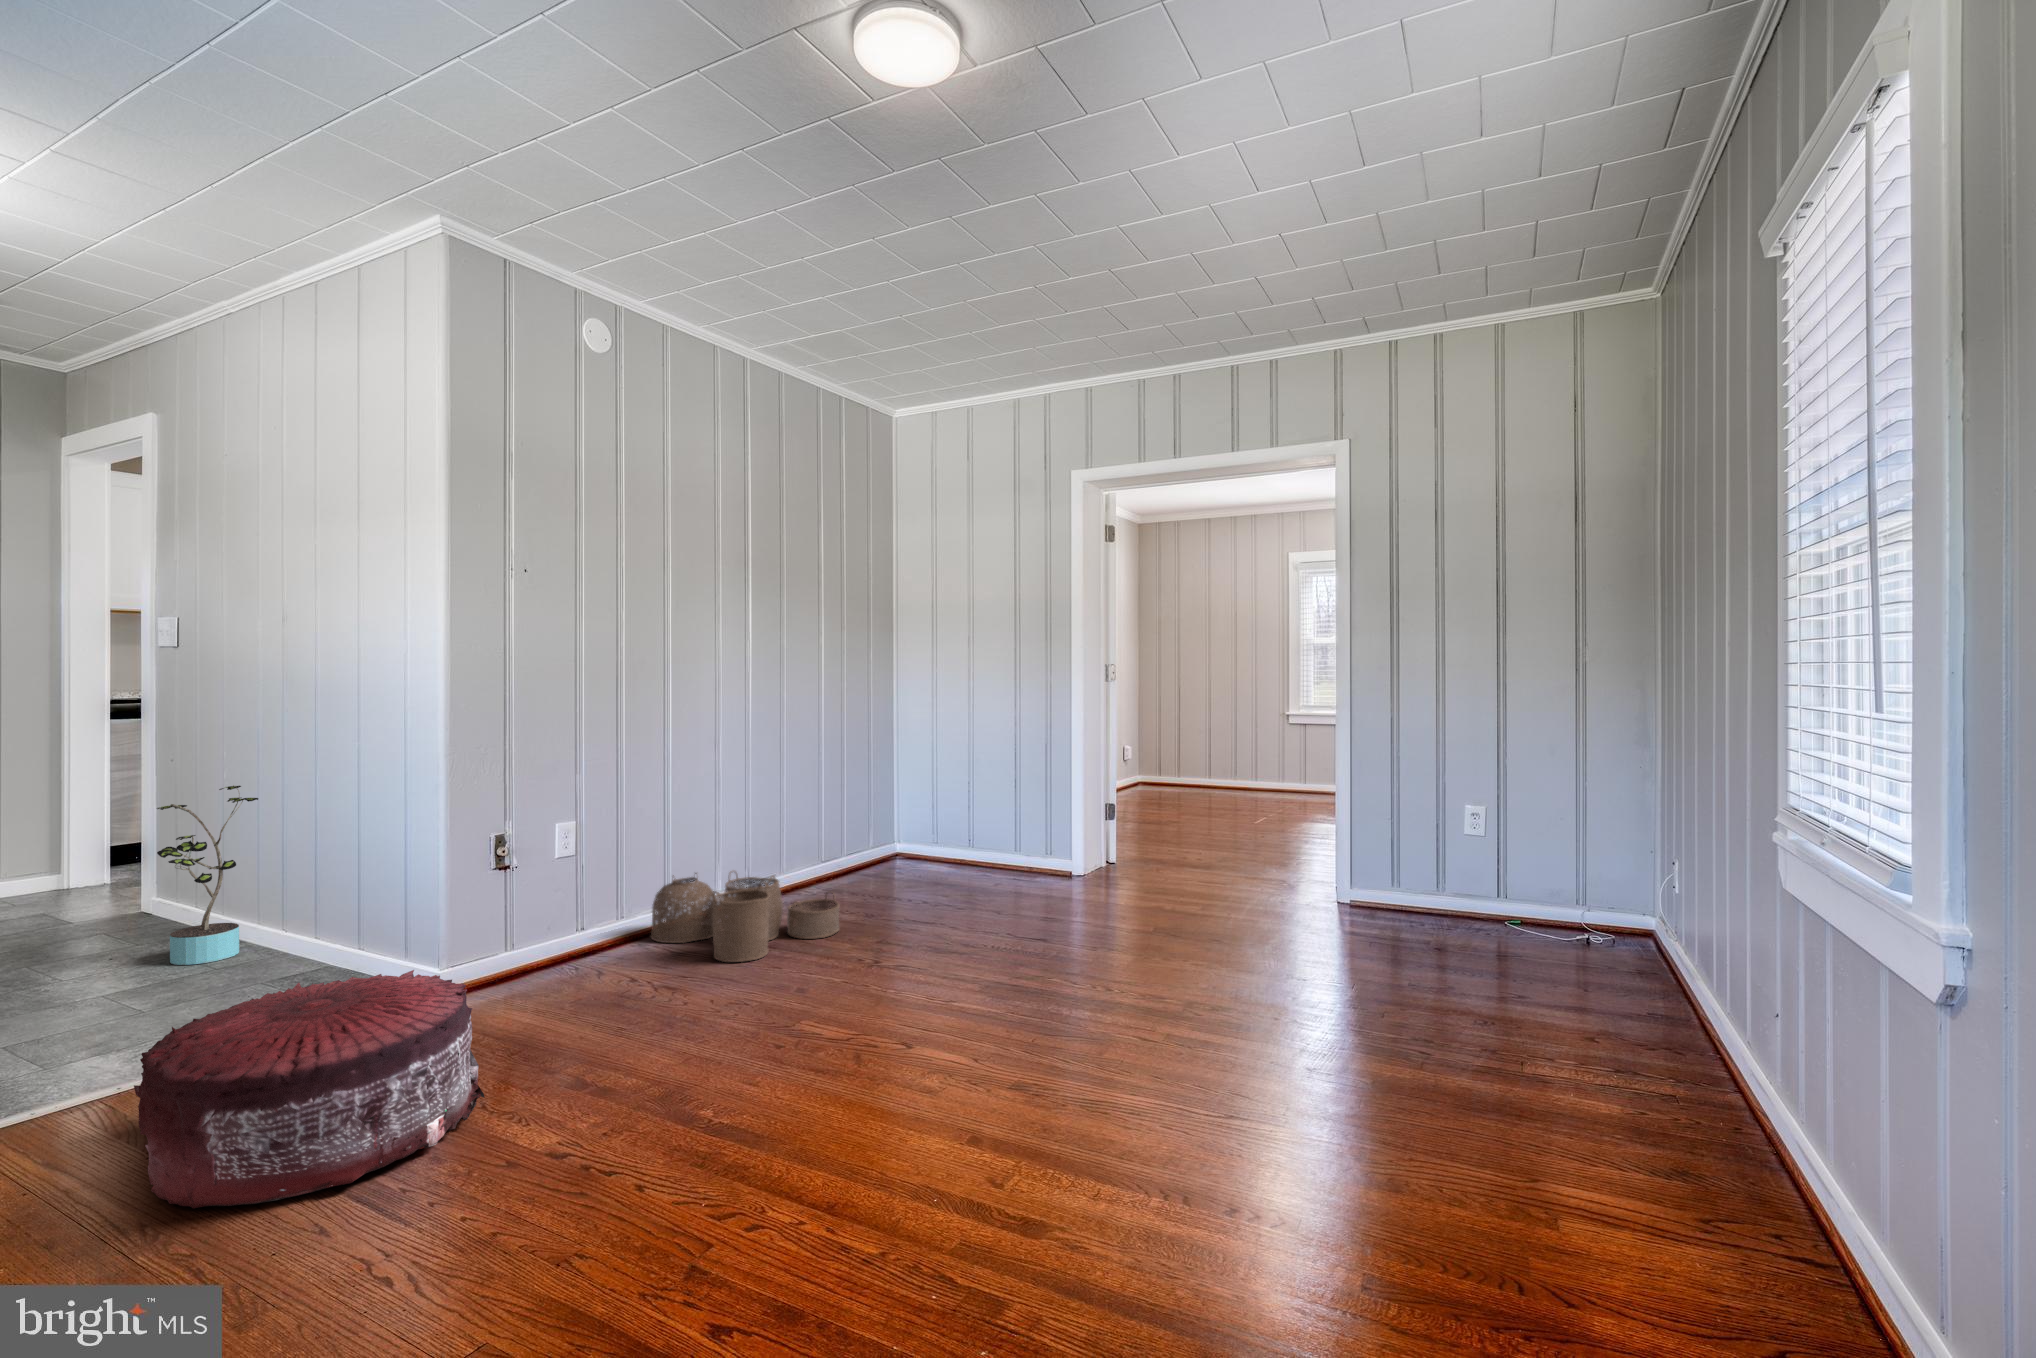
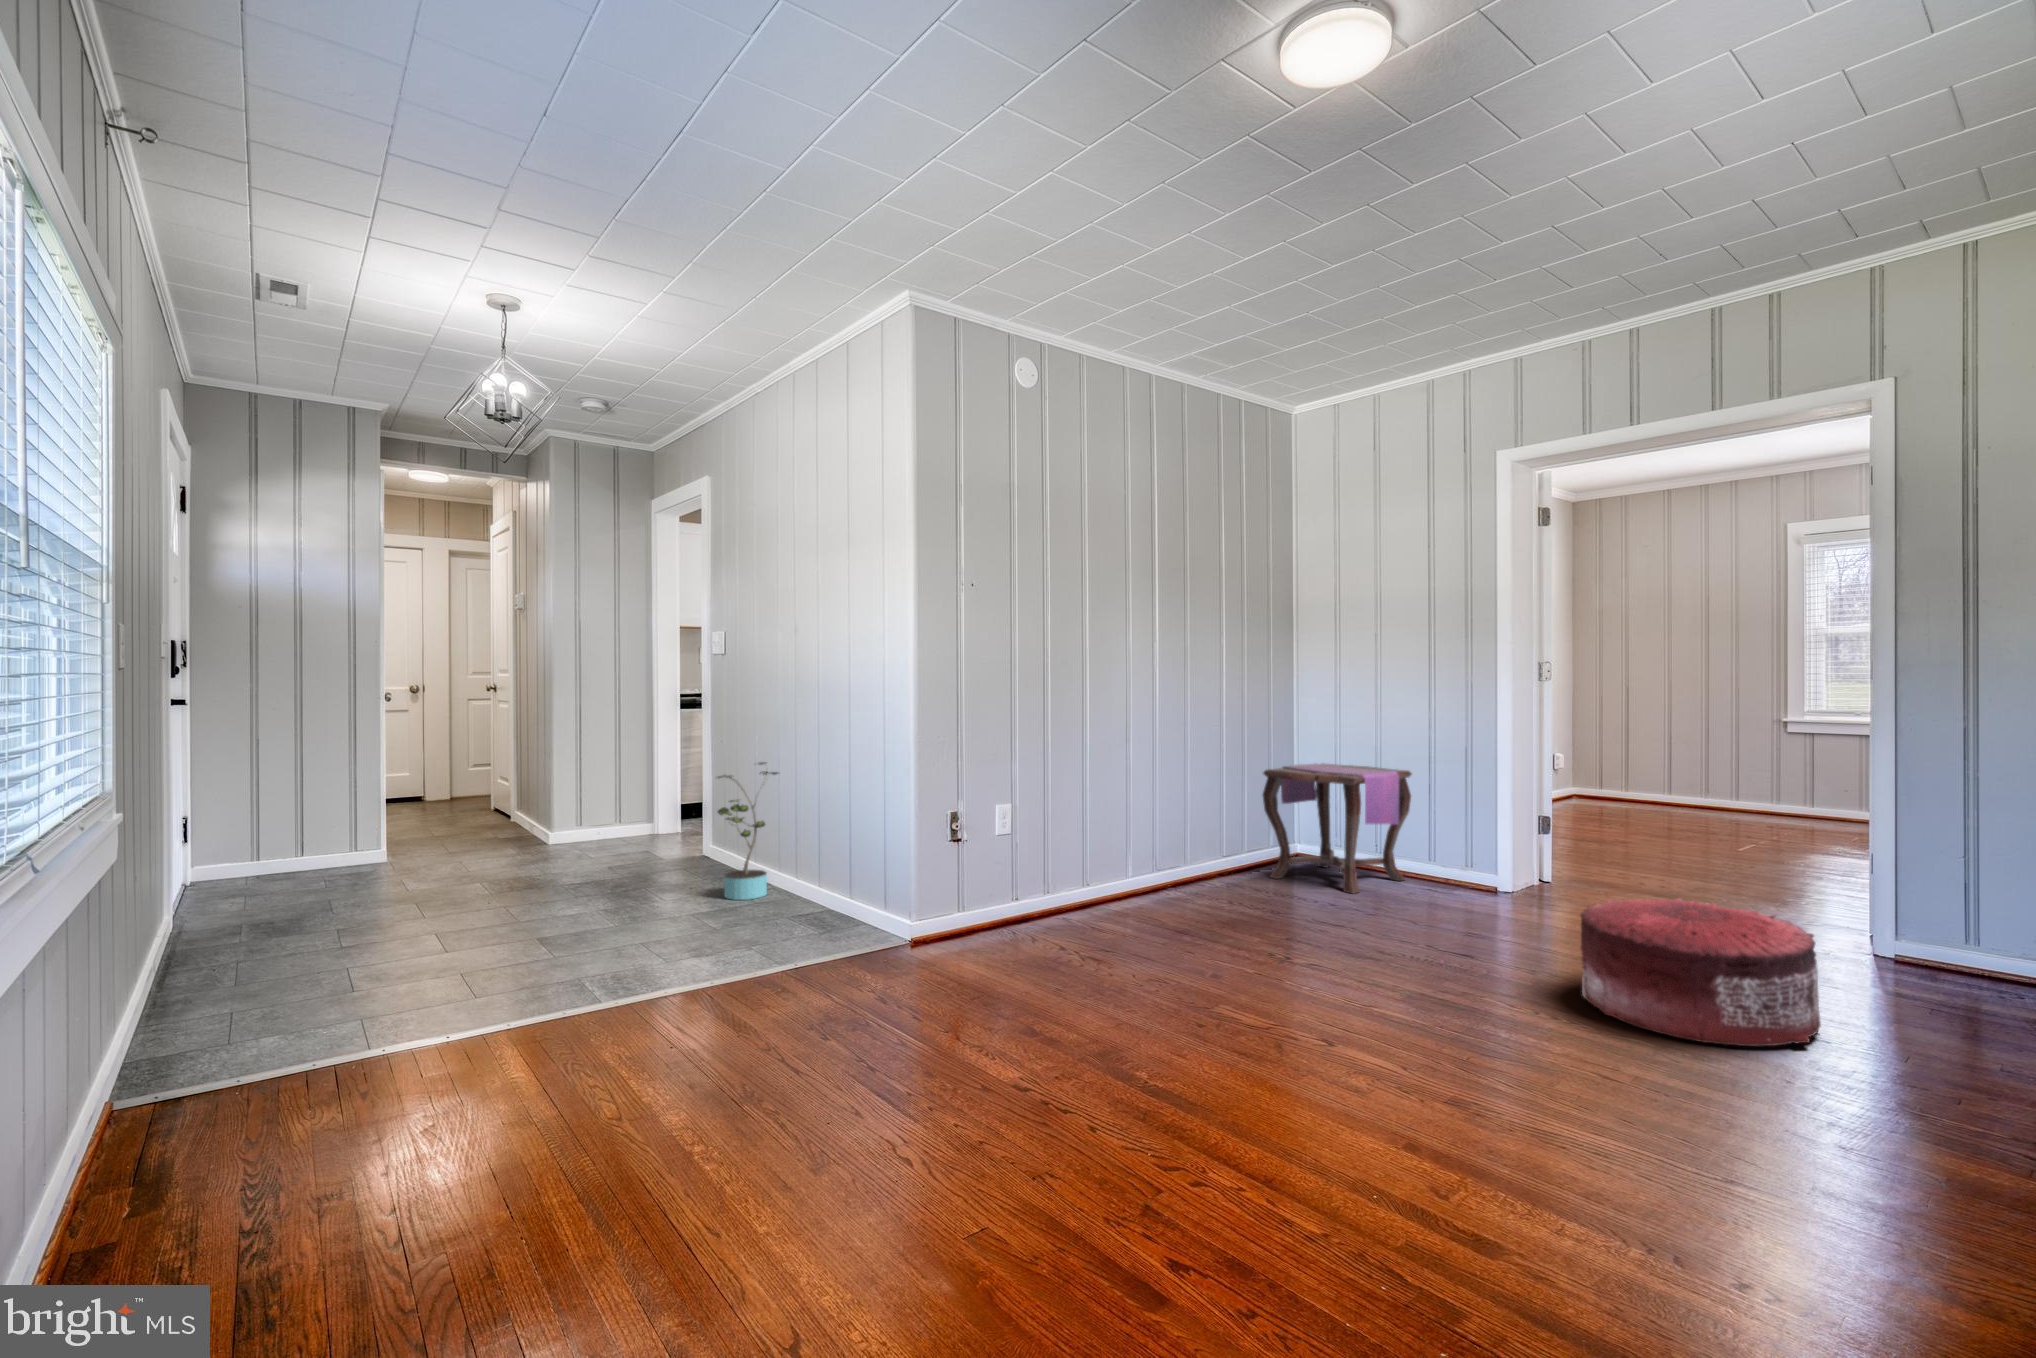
side table: none [860,762,999,888] -> present [1263,763,1411,894]
woven basket: present [651,871,839,962] -> none [1073,858,1248,945]
pouf: present [134,970,485,1208] -> present [1580,897,1821,1046]

